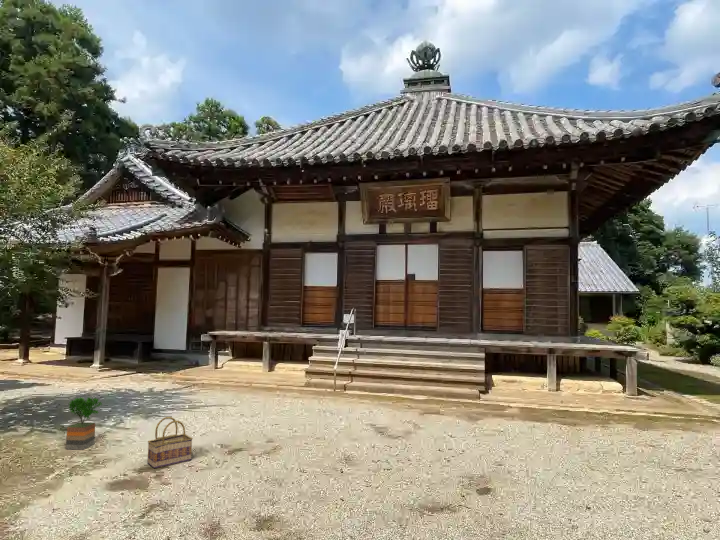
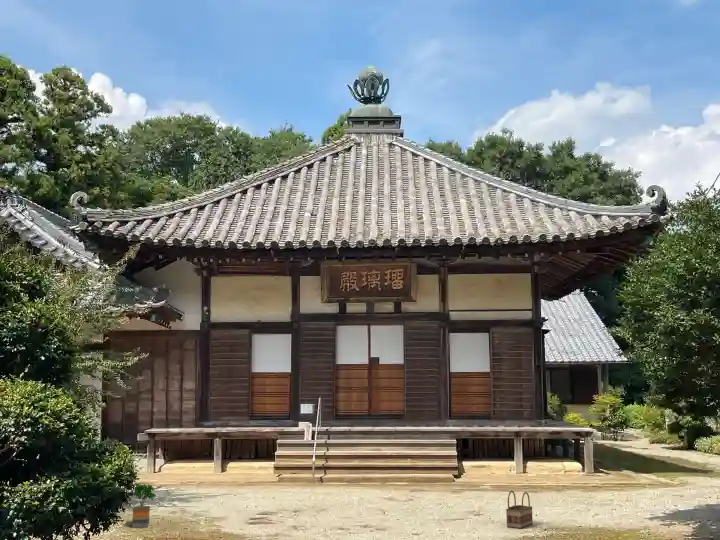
basket: present [148,417,192,468] -> present [506,491,533,529]

